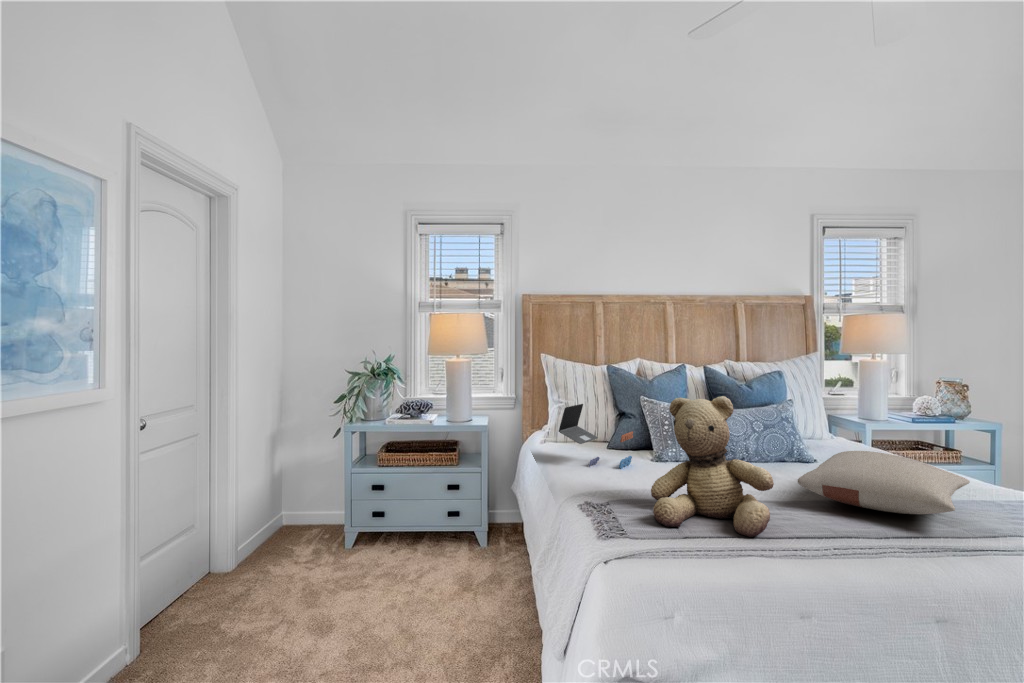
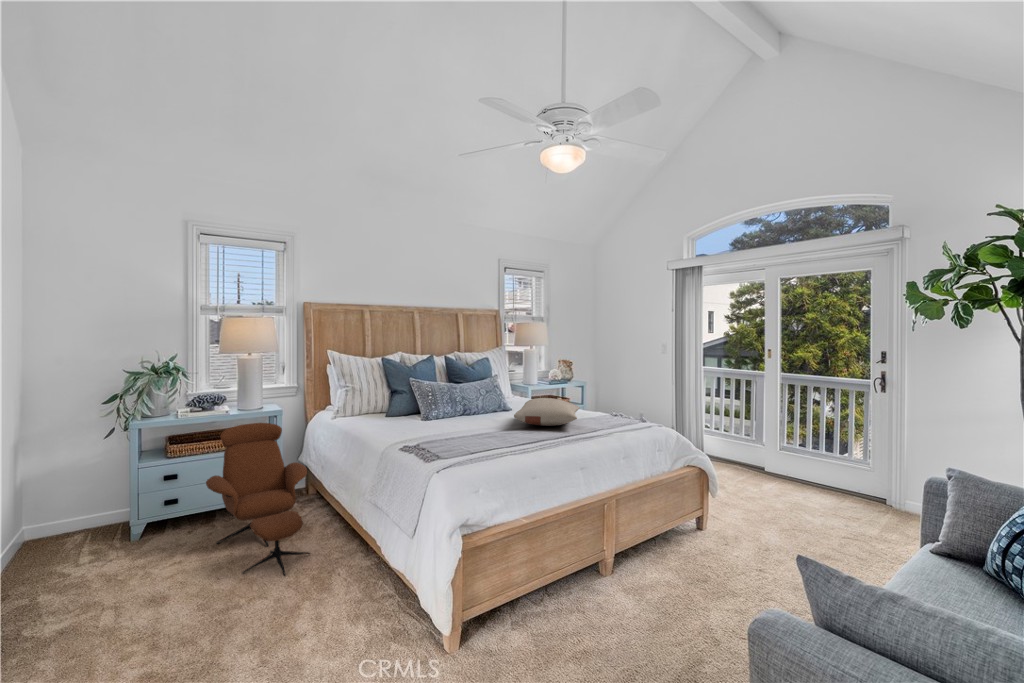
teddy bear: present [651,396,774,537] -> none [444,373,509,447]
laptop: present [559,404,633,469] -> none [365,385,414,427]
lounge chair: none [389,439,499,653] -> present [206,423,310,576]

